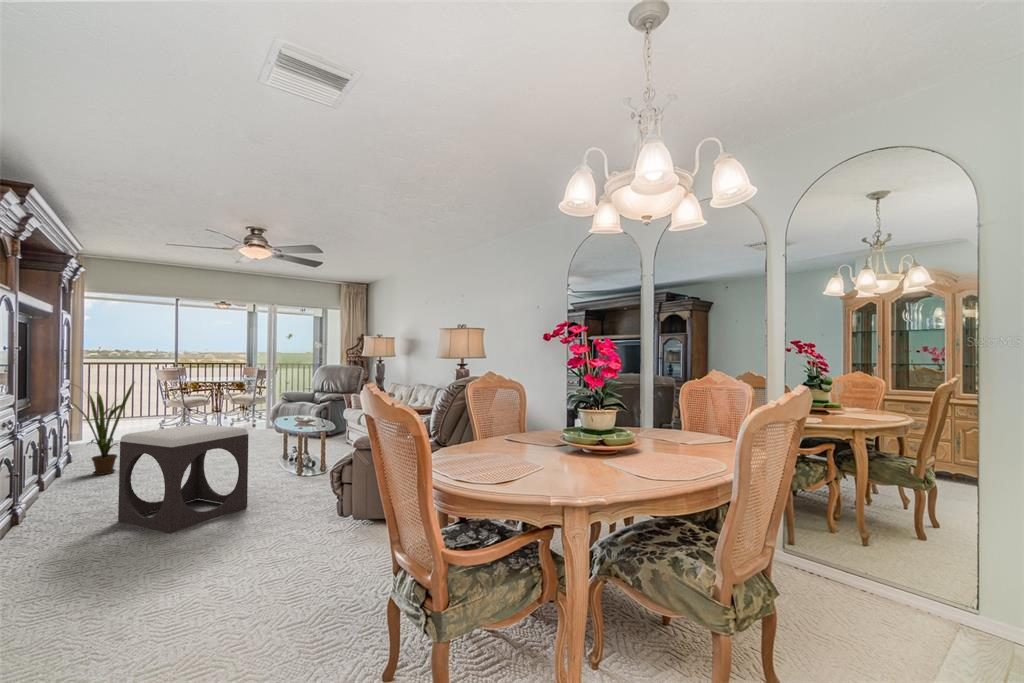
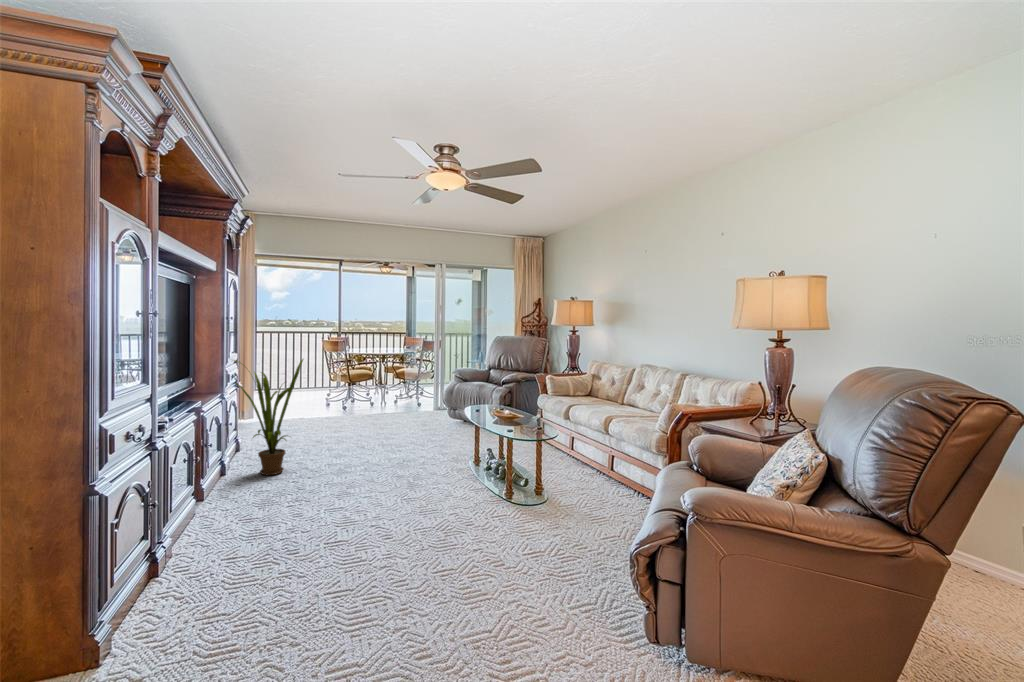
footstool: present [118,424,248,533] -> none [284,436,463,642]

